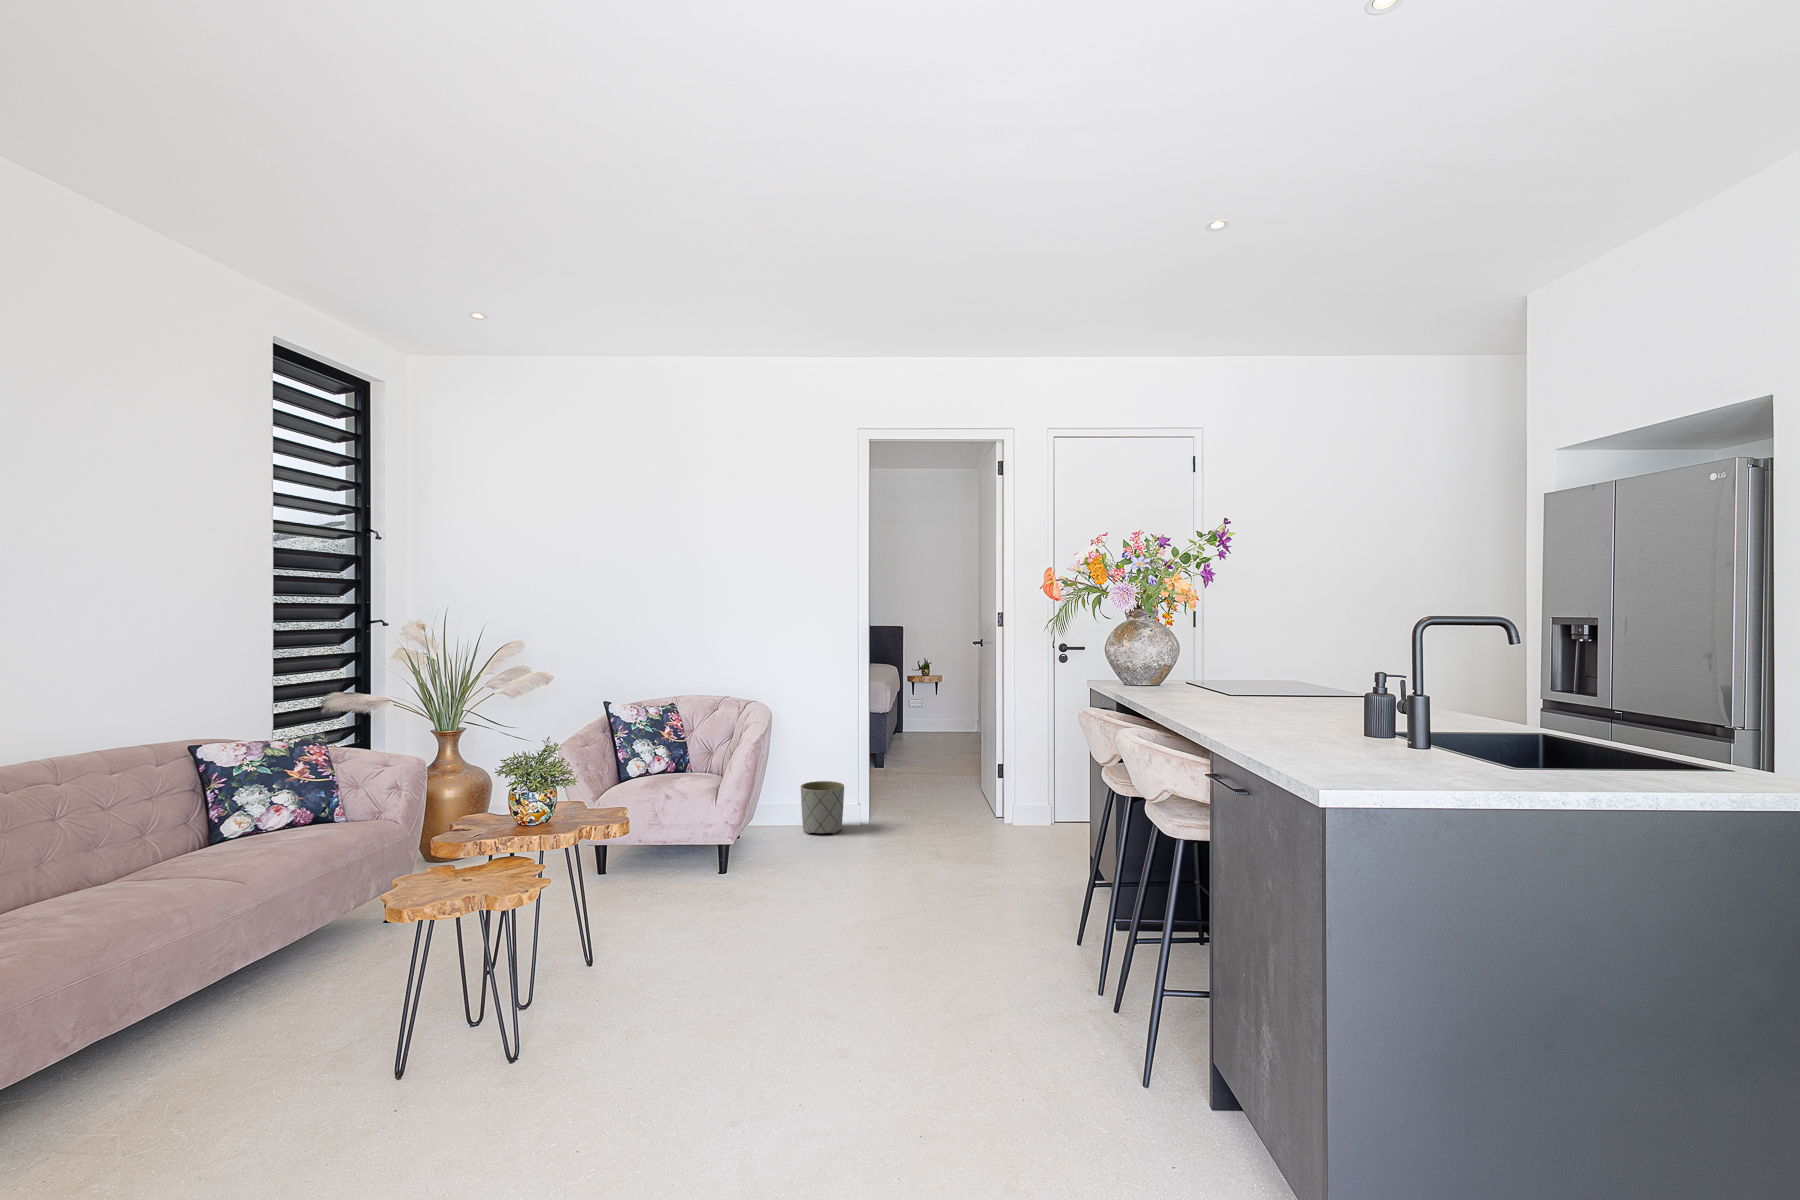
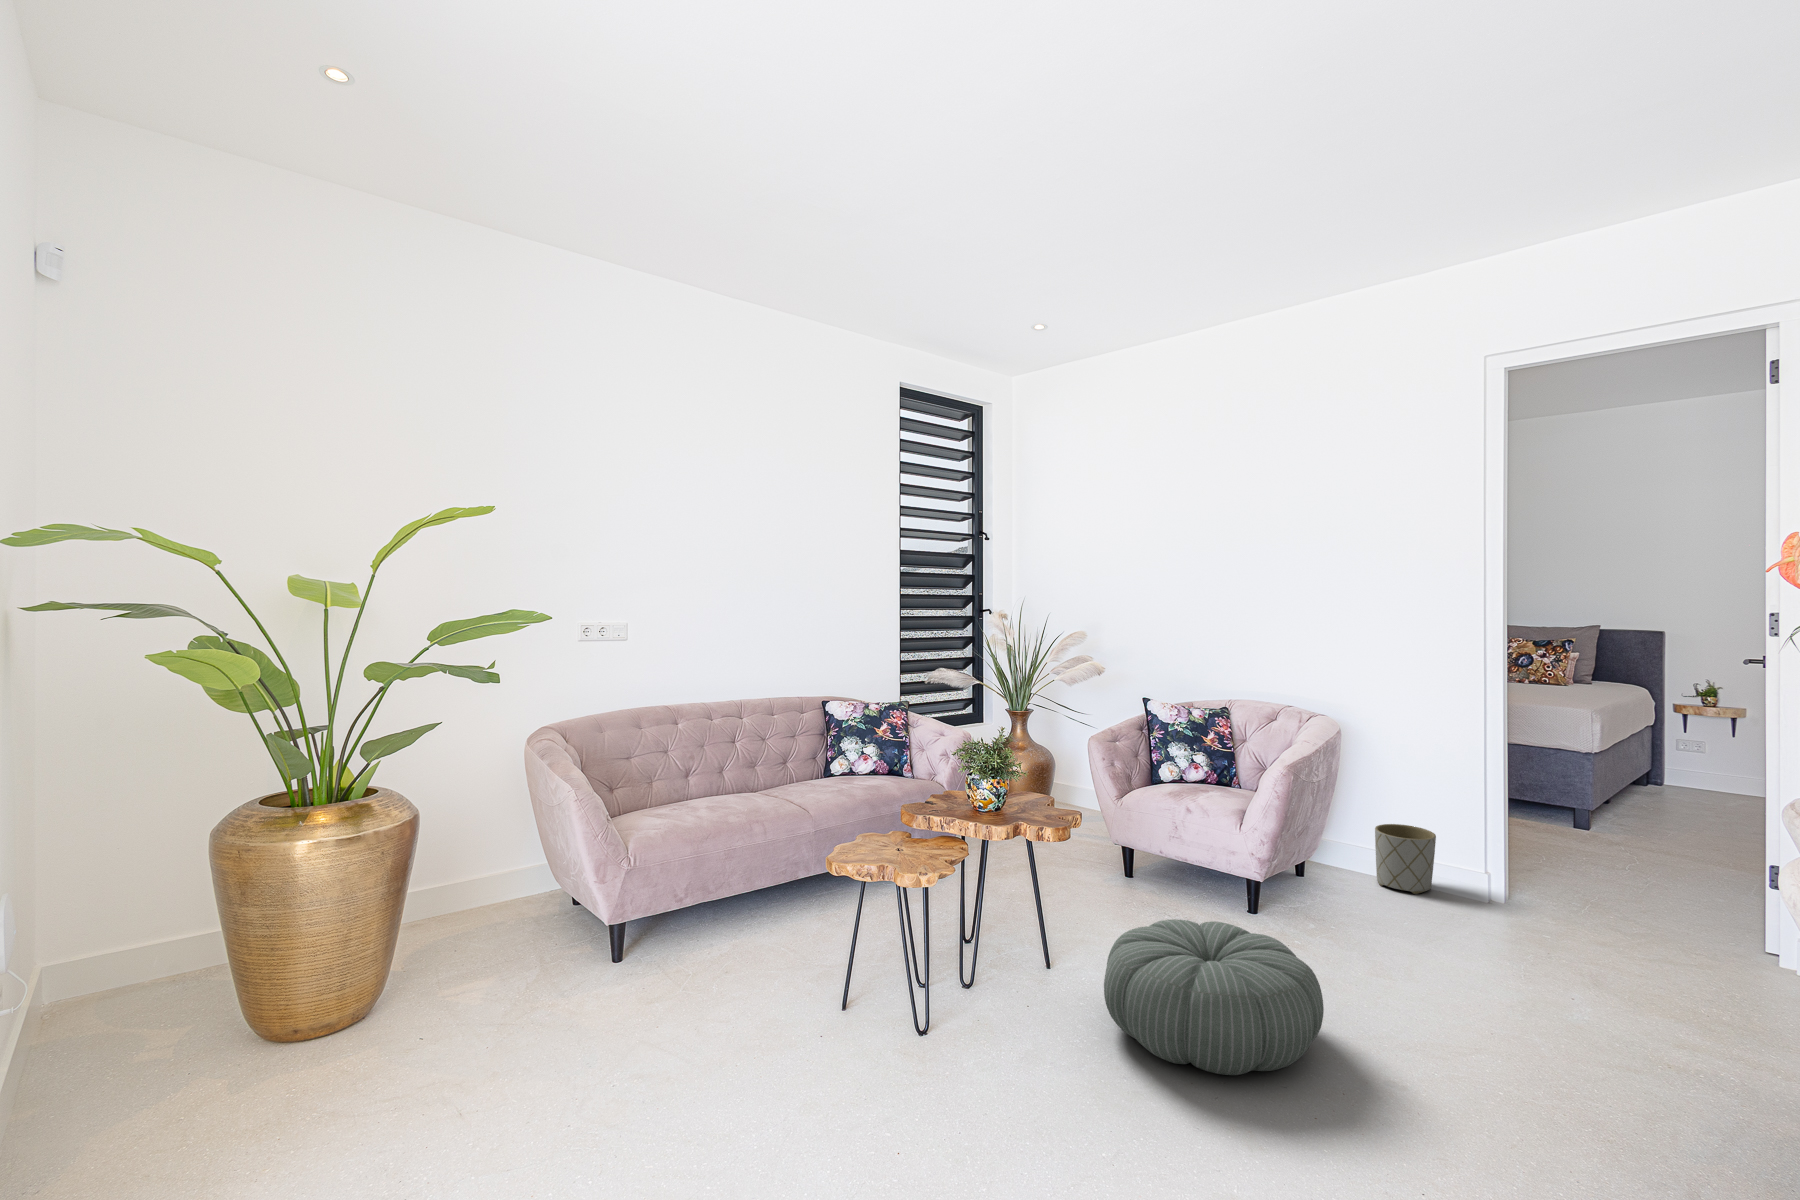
pouf: none [695,879,888,1012] -> present [1104,919,1324,1075]

